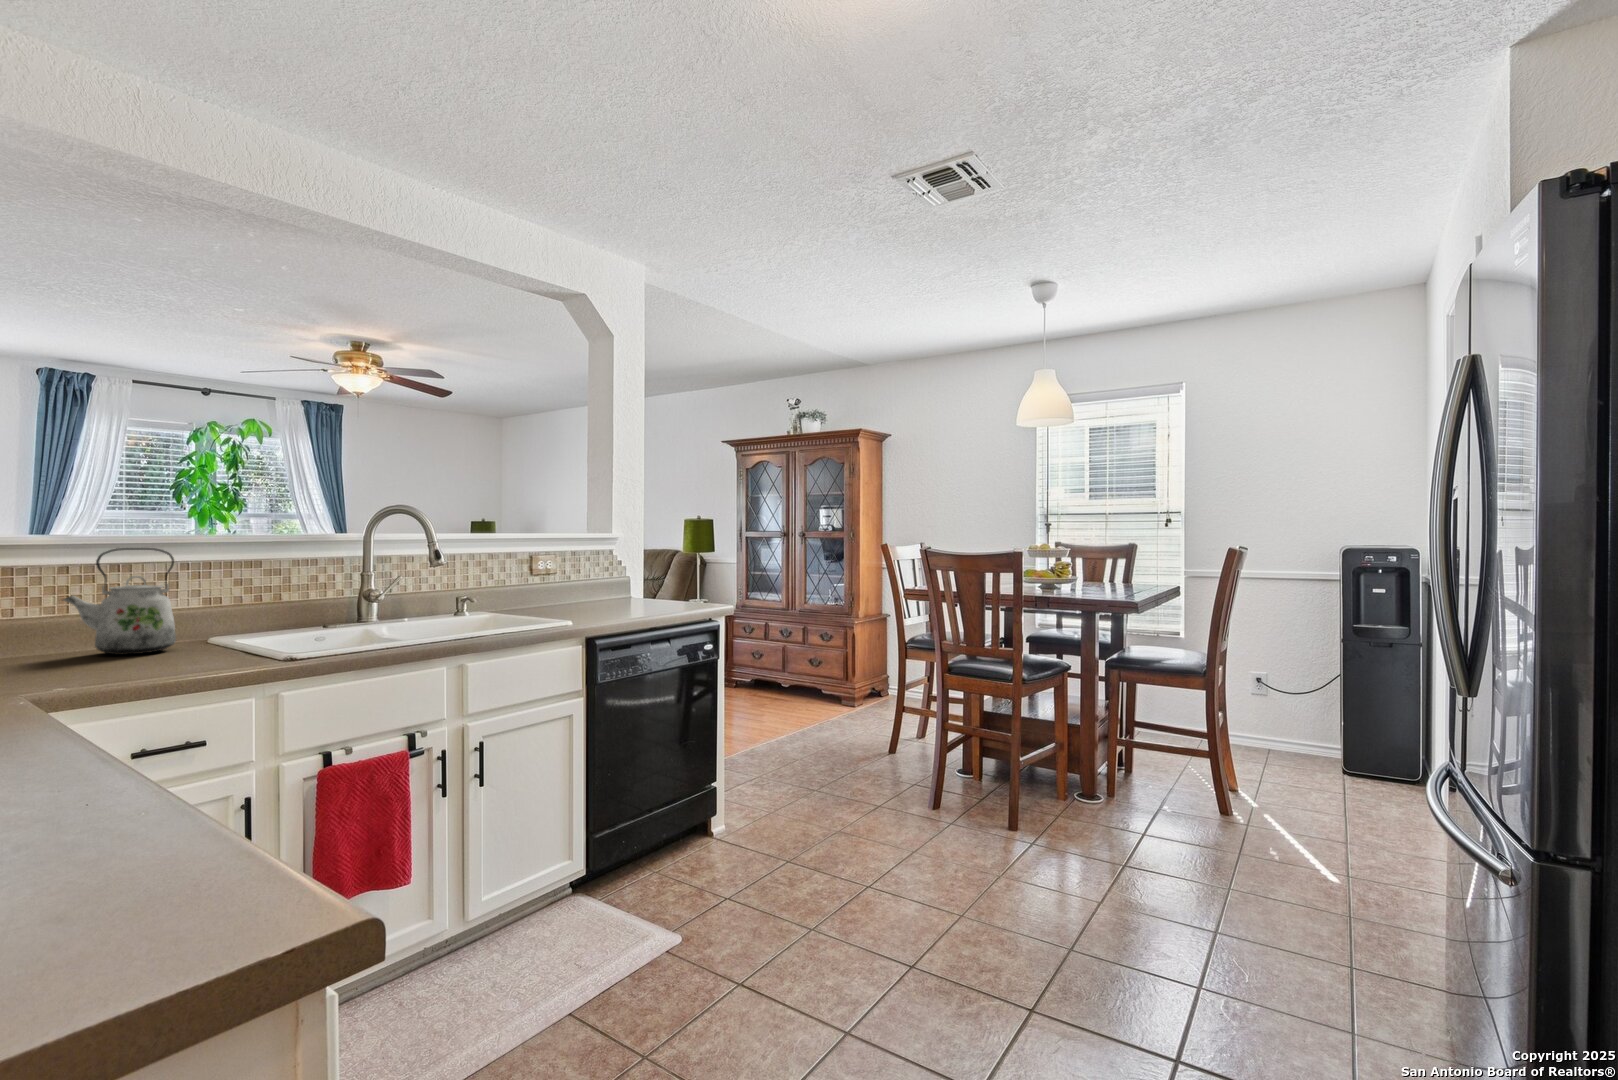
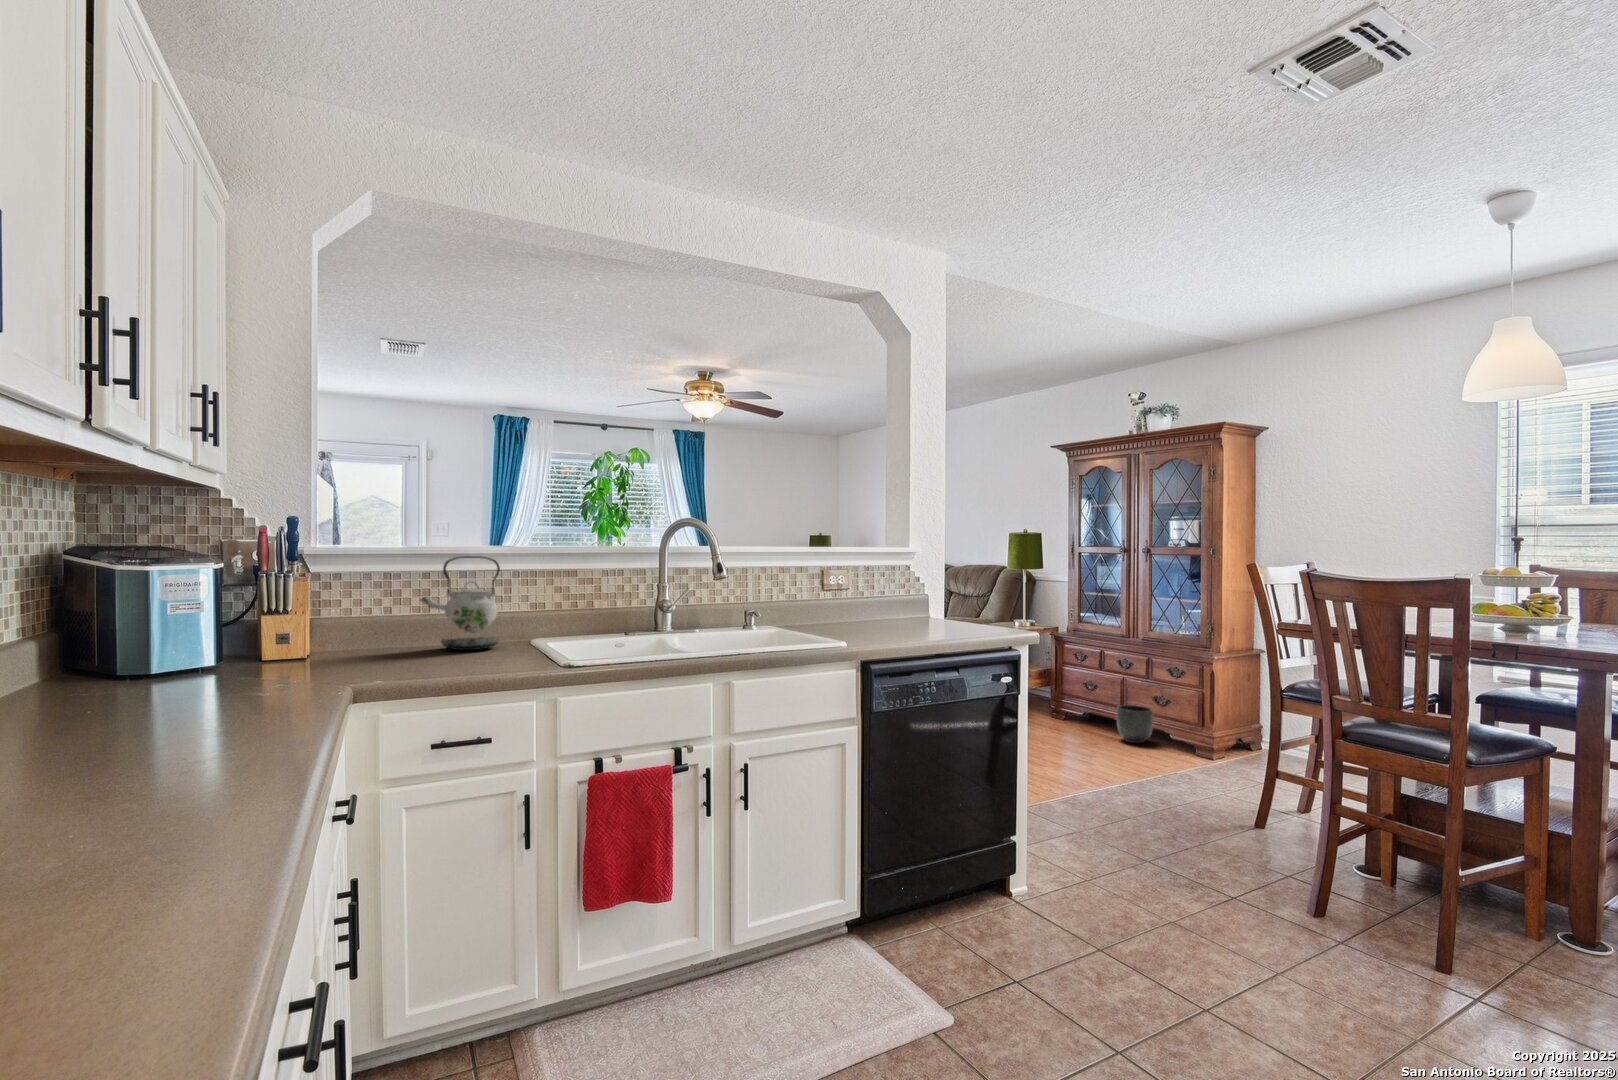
planter: none [779,668,808,700] -> present [1117,705,1153,743]

